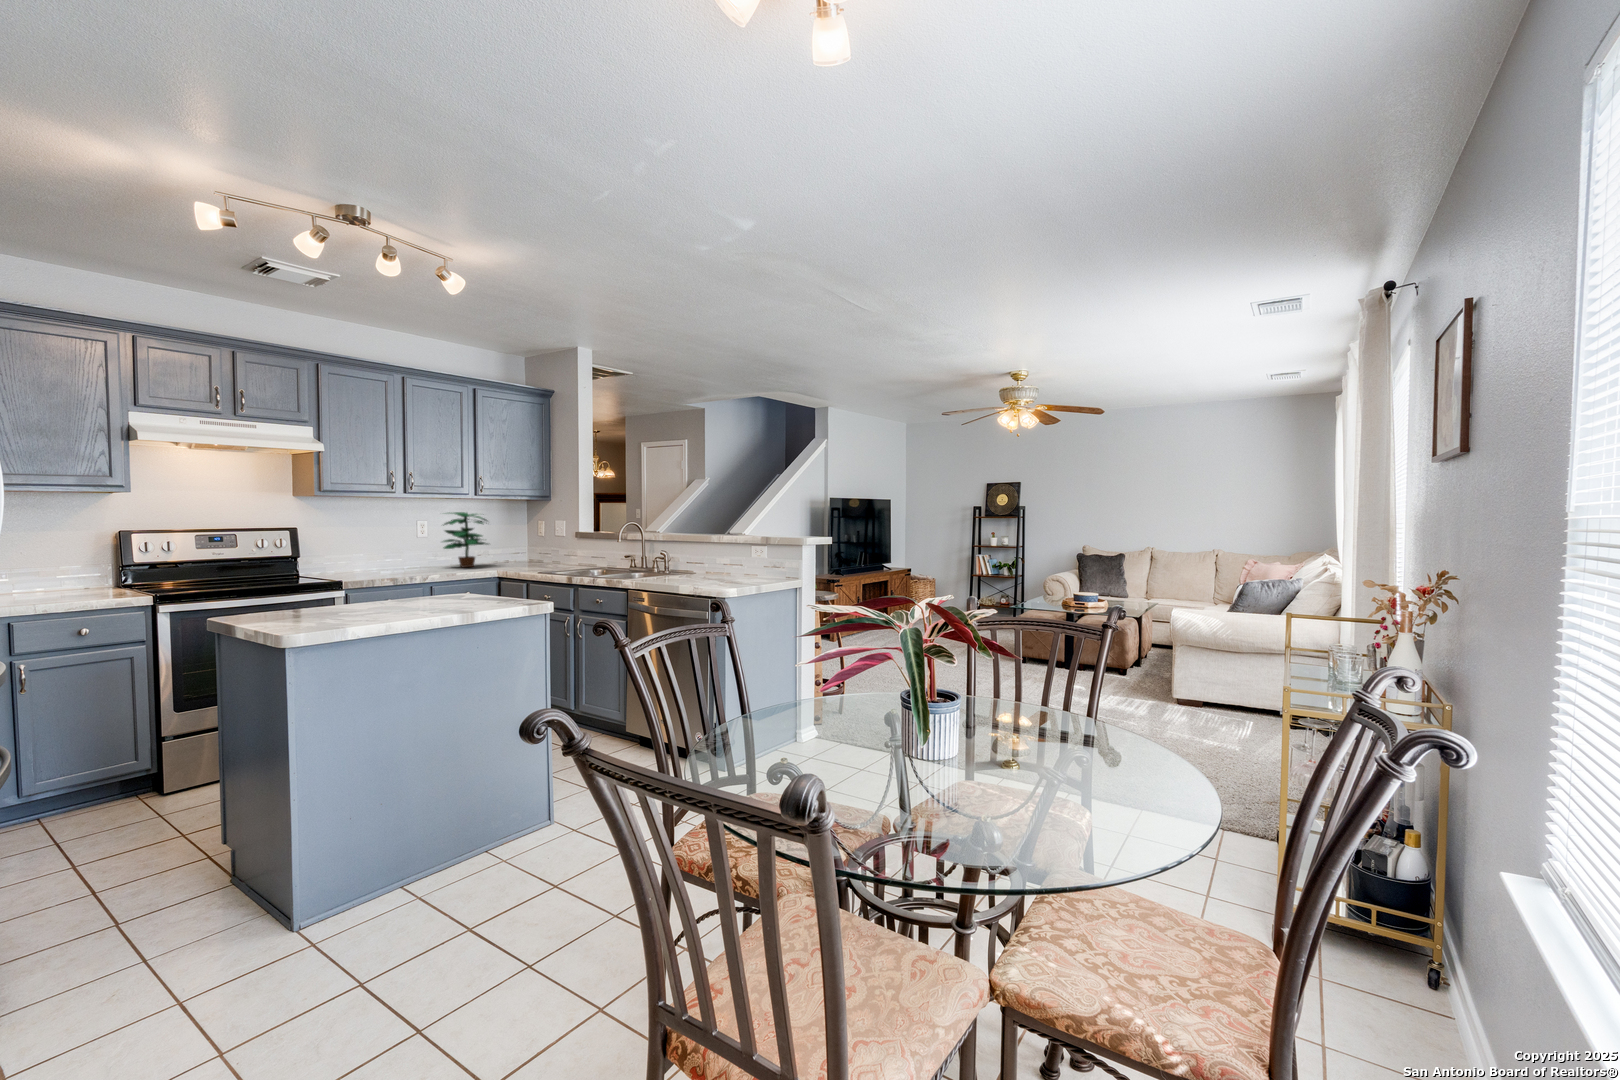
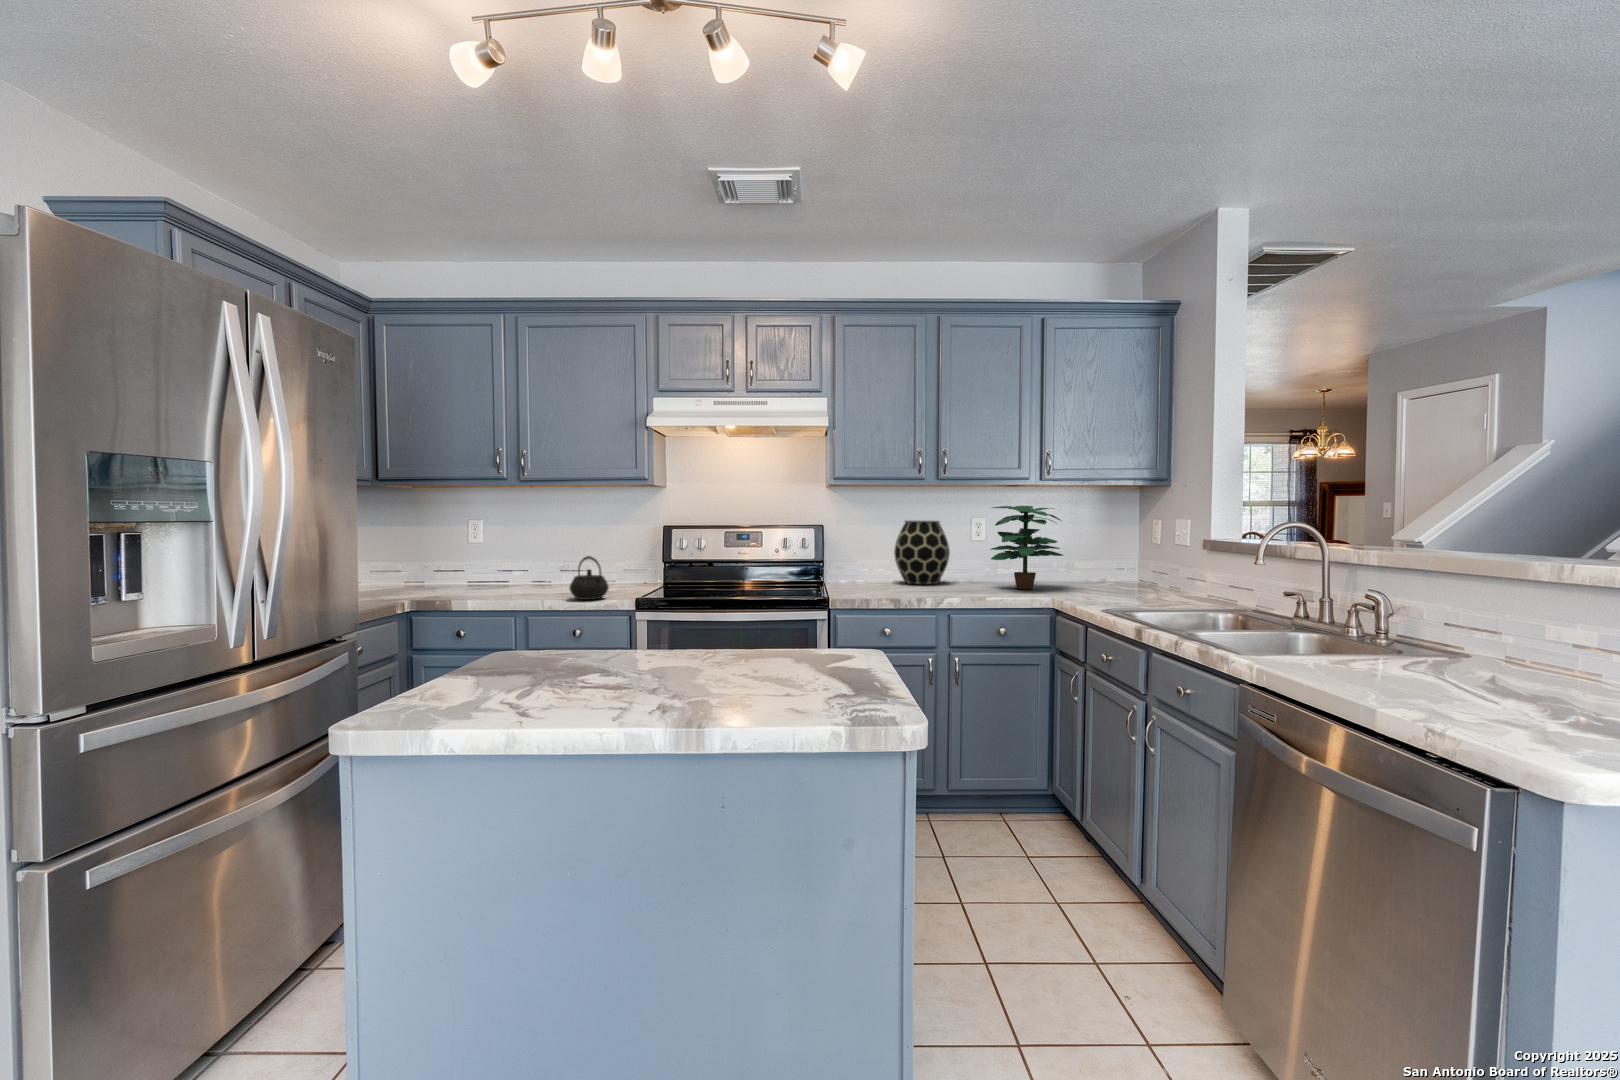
vase: none [358,523,405,570] -> present [894,521,950,584]
kettle: none [52,560,106,601] -> present [570,556,609,600]

